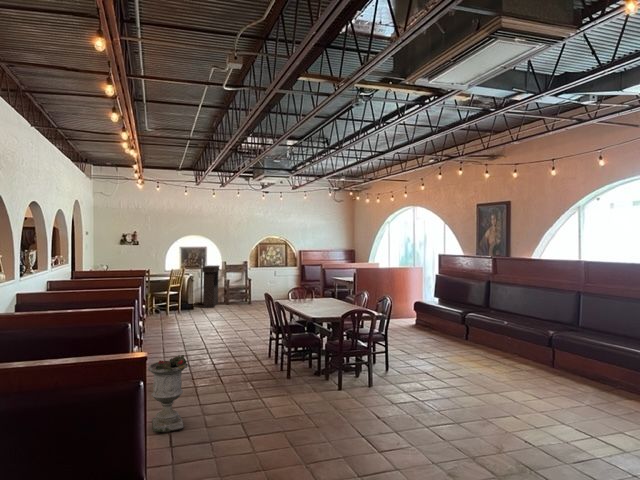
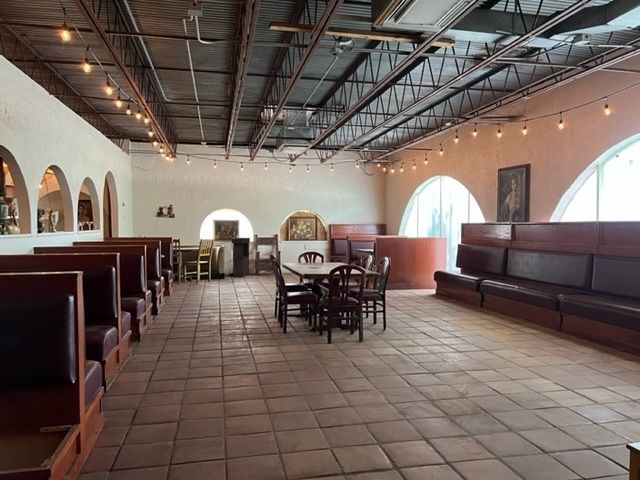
planter: present [148,355,188,432] -> none [125,304,165,377]

